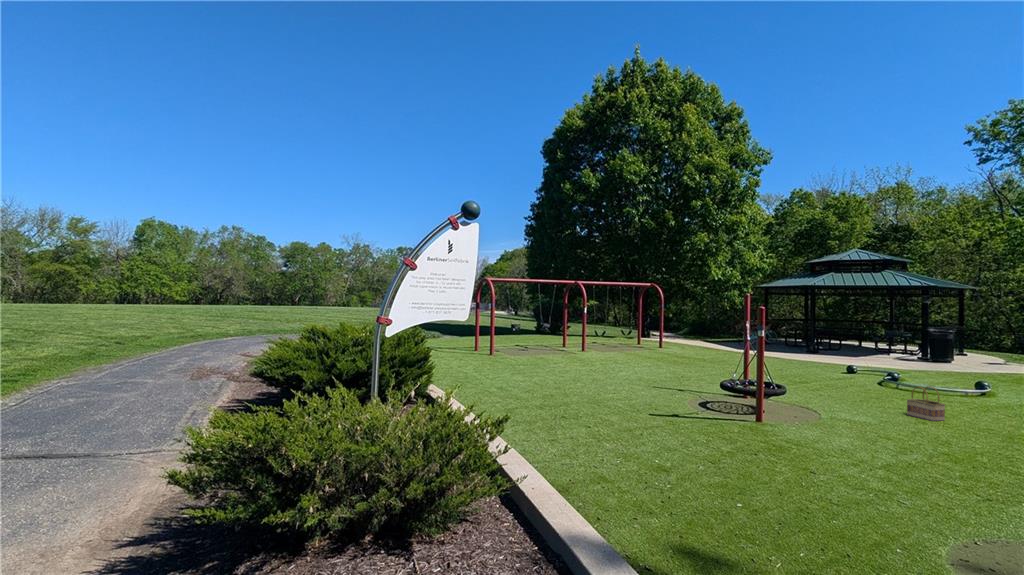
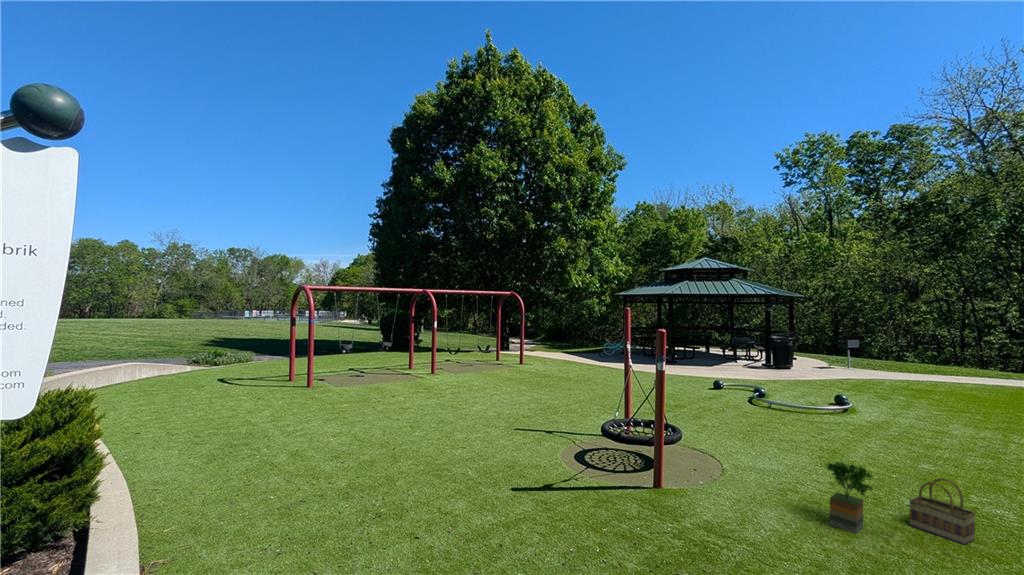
potted tree: none [850,374,879,415] -> present [826,462,873,534]

